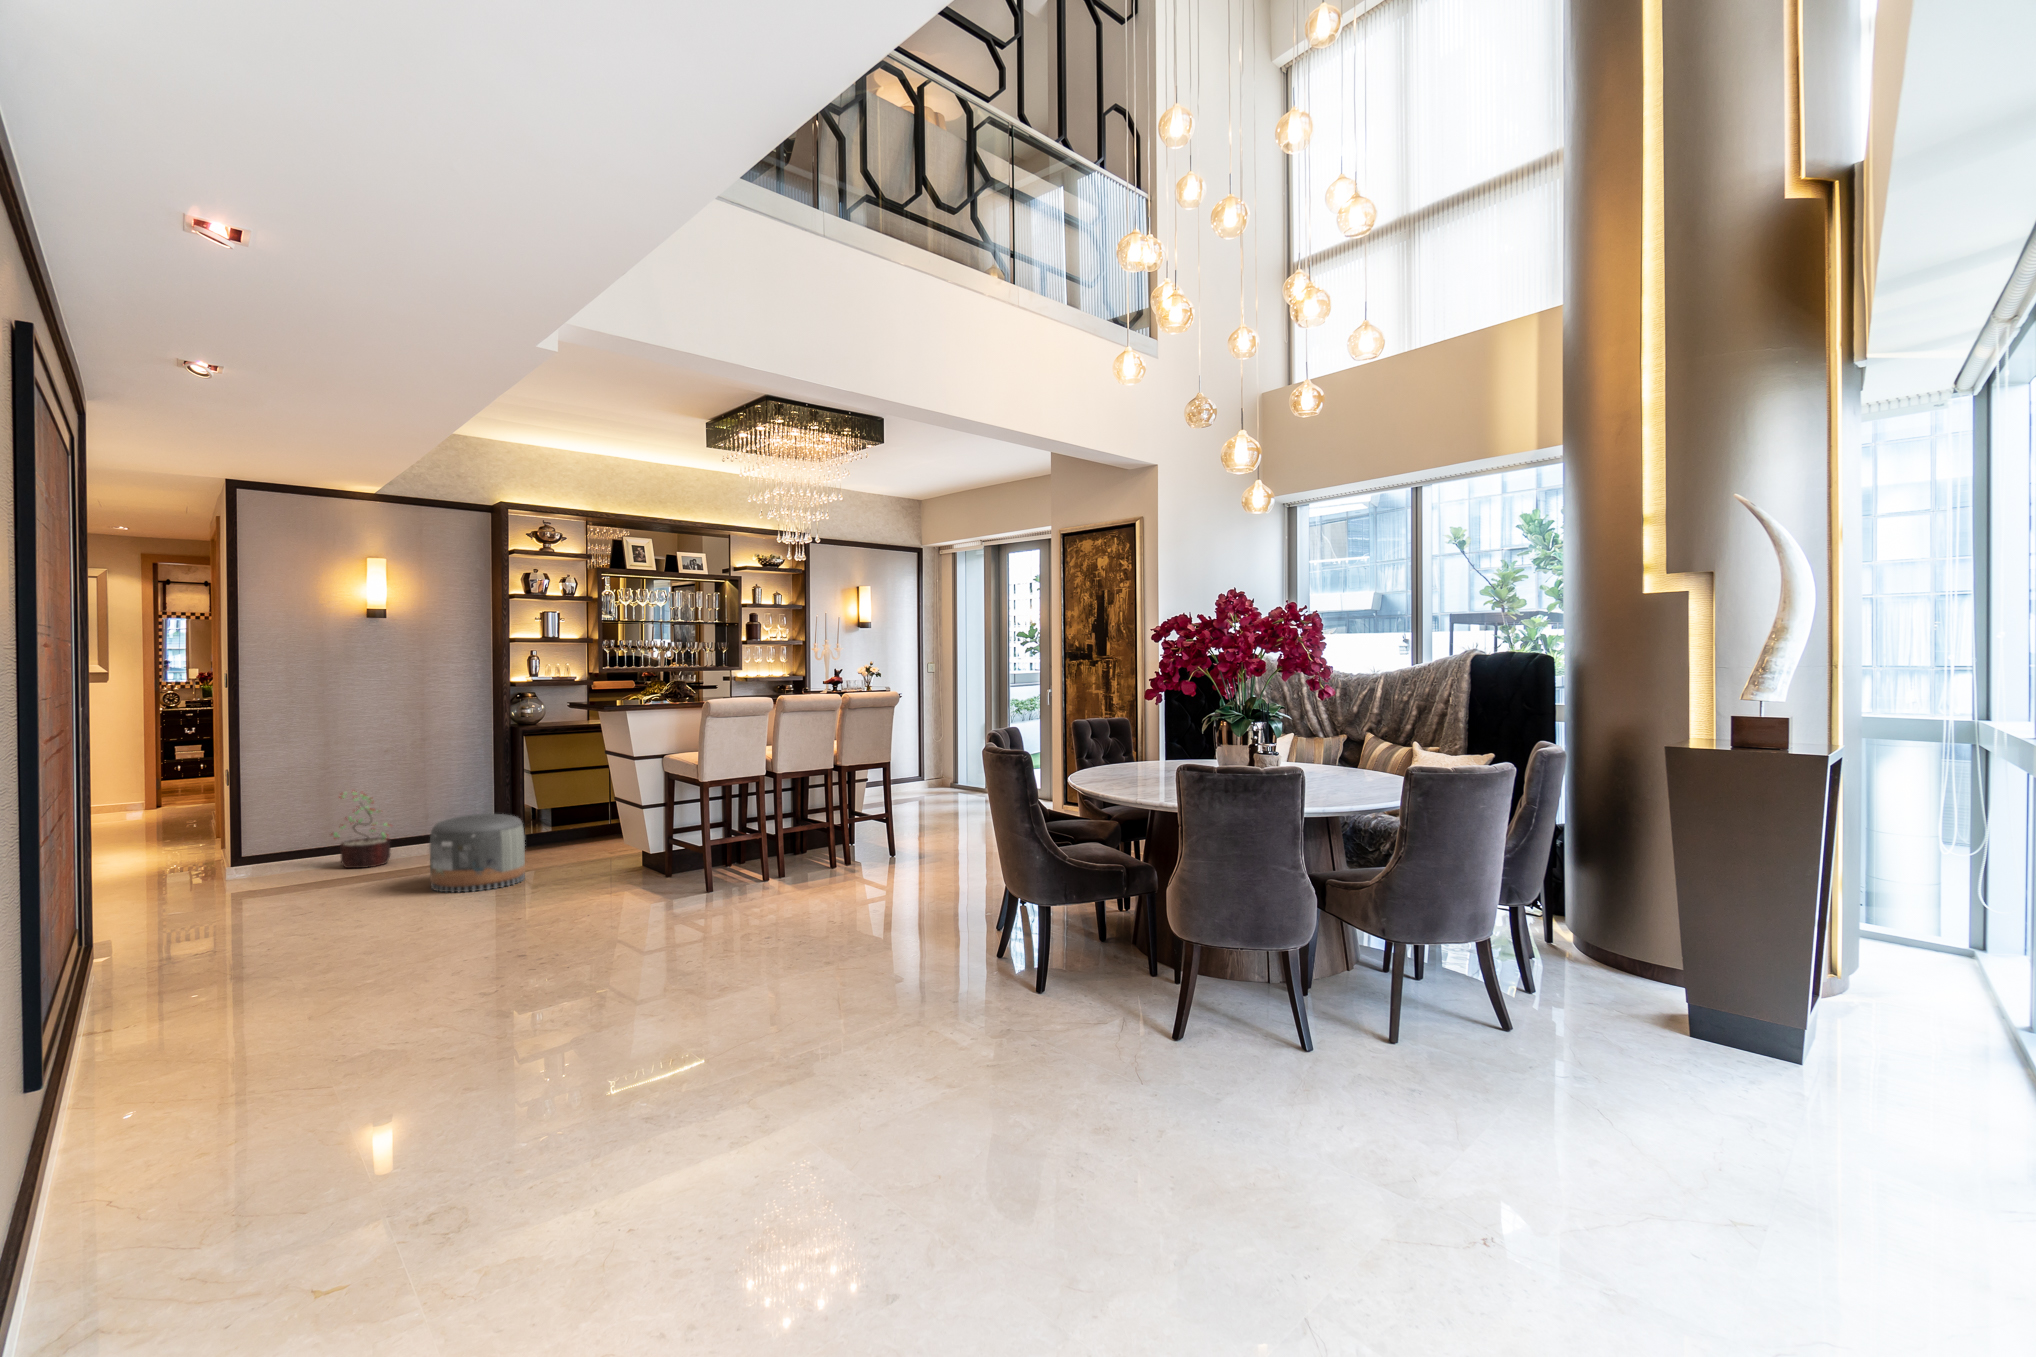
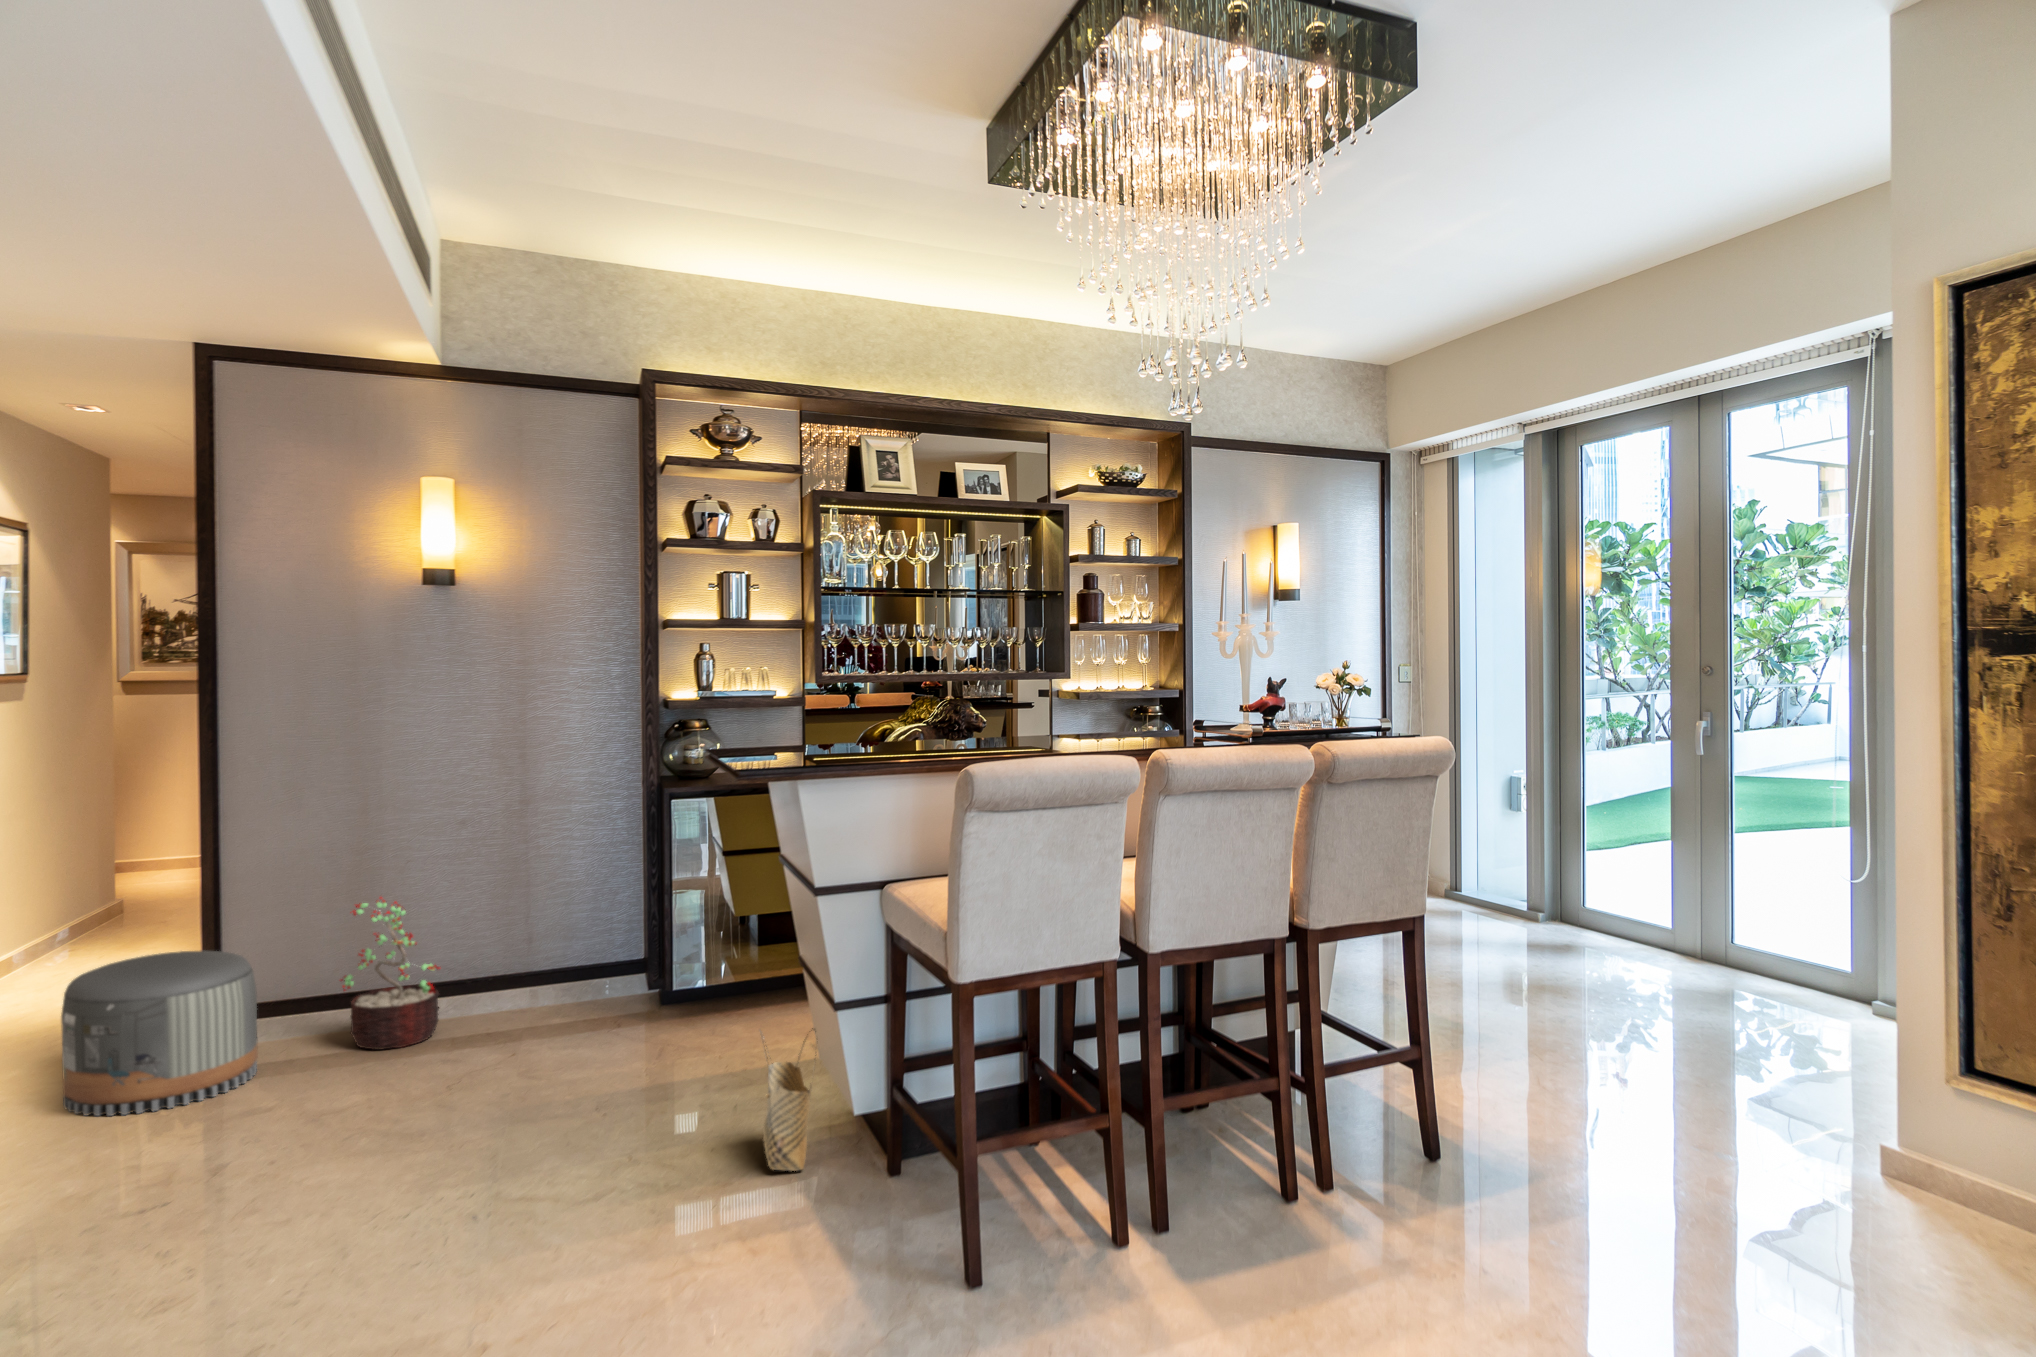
pouf: present [430,814,525,892] -> present [61,950,258,1116]
woven basket: none [602,821,630,880] -> present [763,1028,816,1171]

